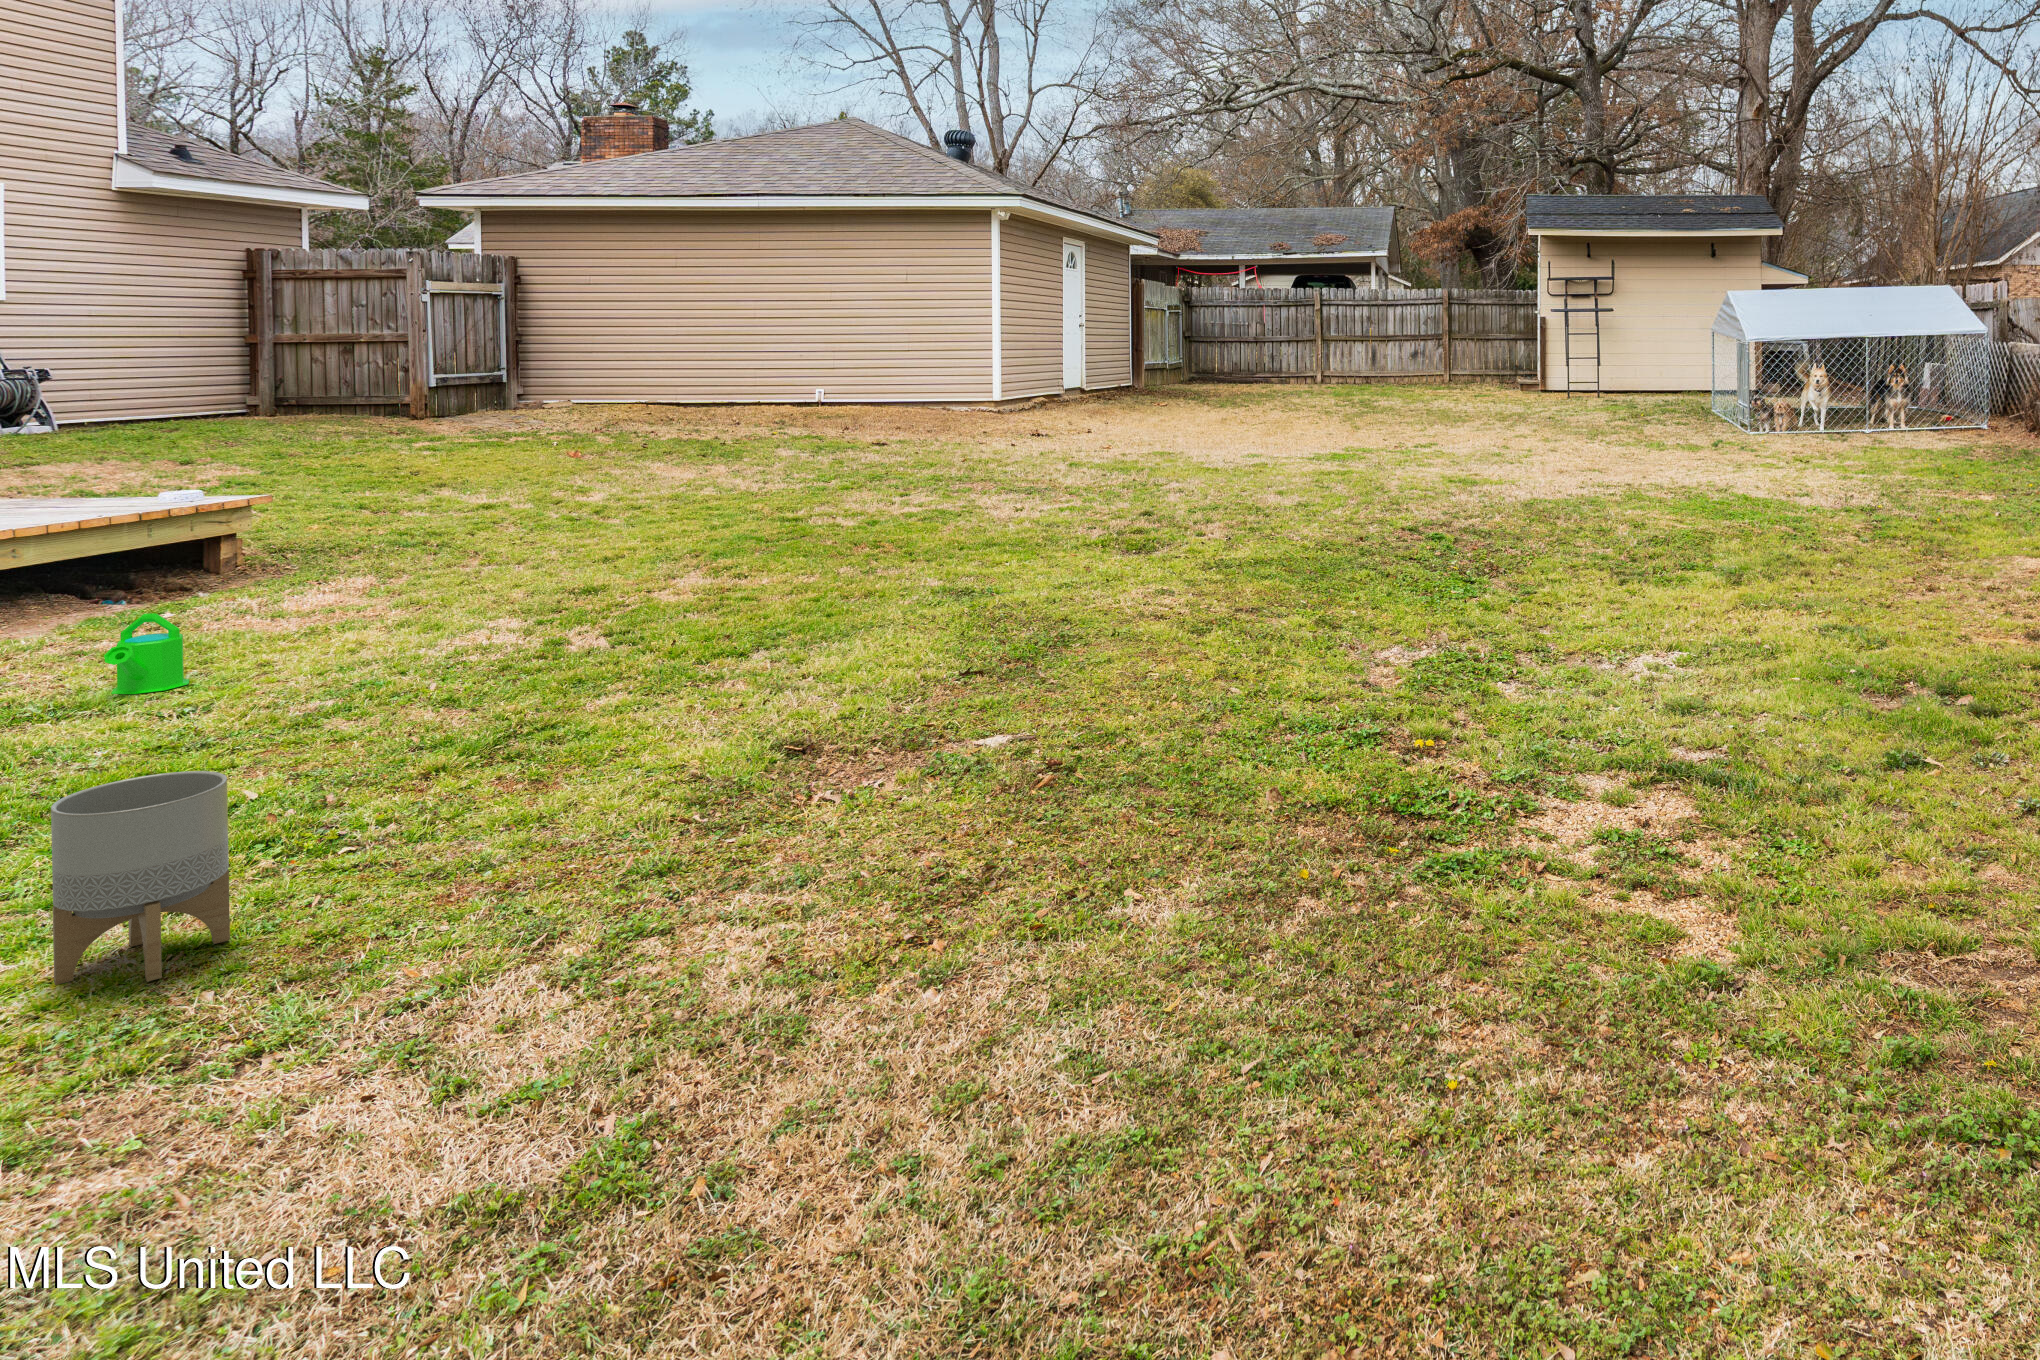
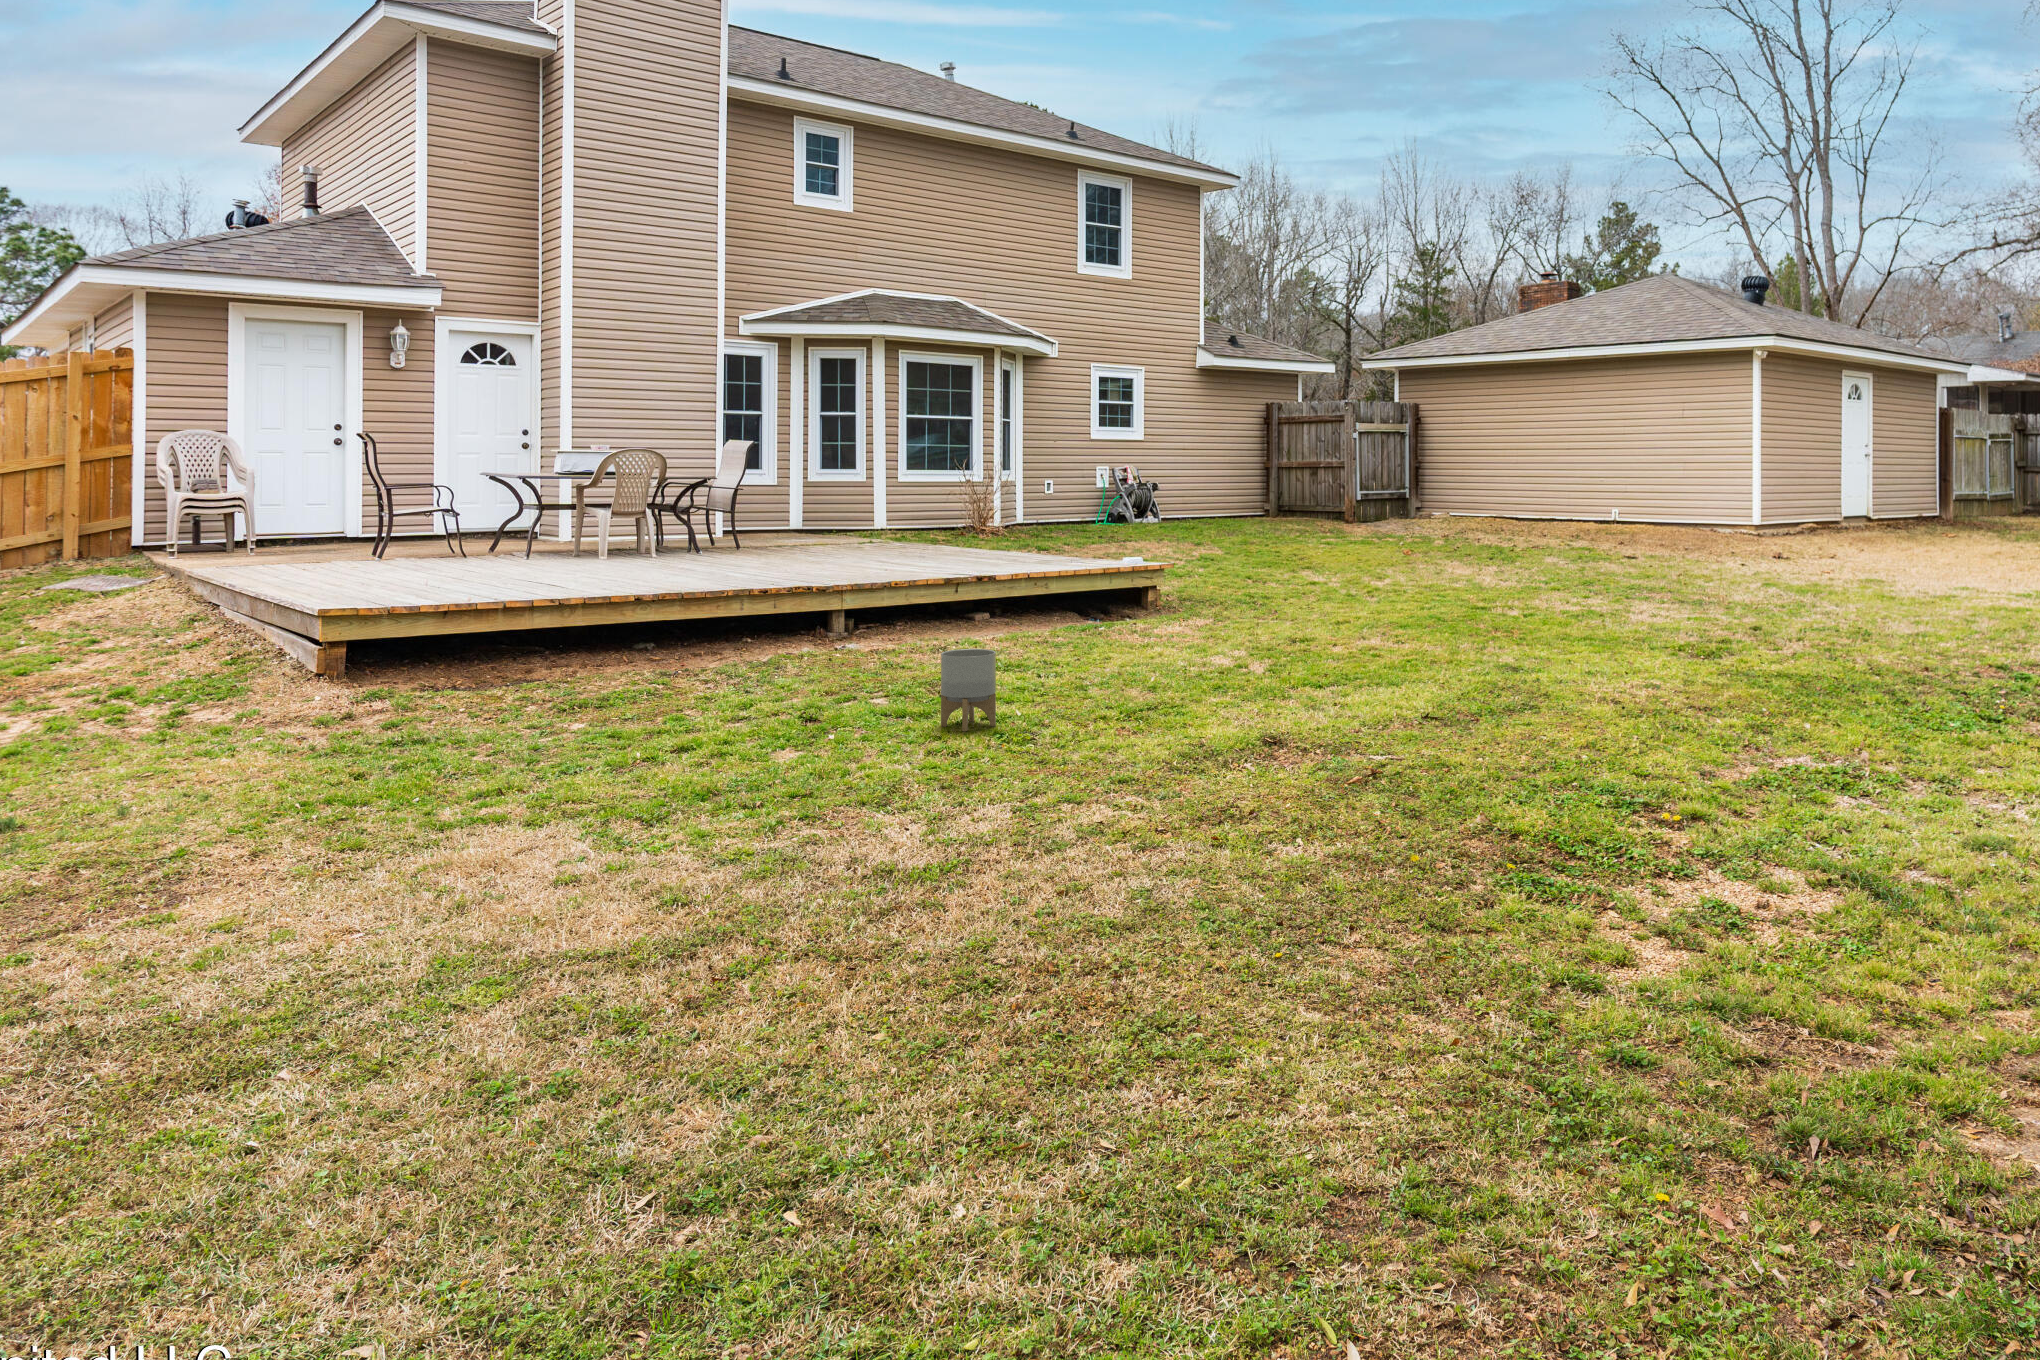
watering can: present [104,613,189,694] -> none [1048,603,1084,643]

